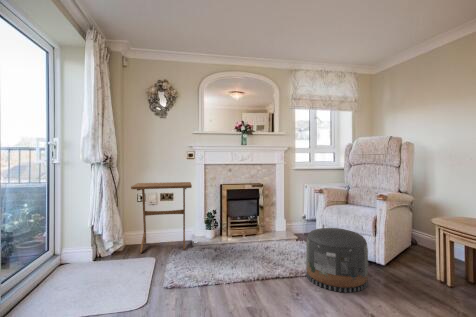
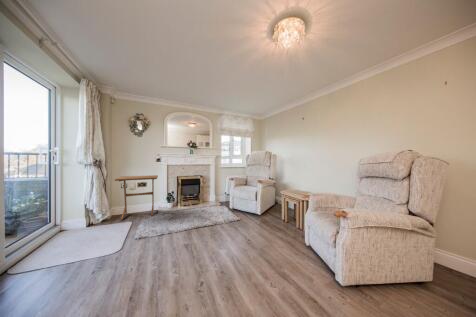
pouf: present [306,228,368,292] -> none [220,199,249,231]

